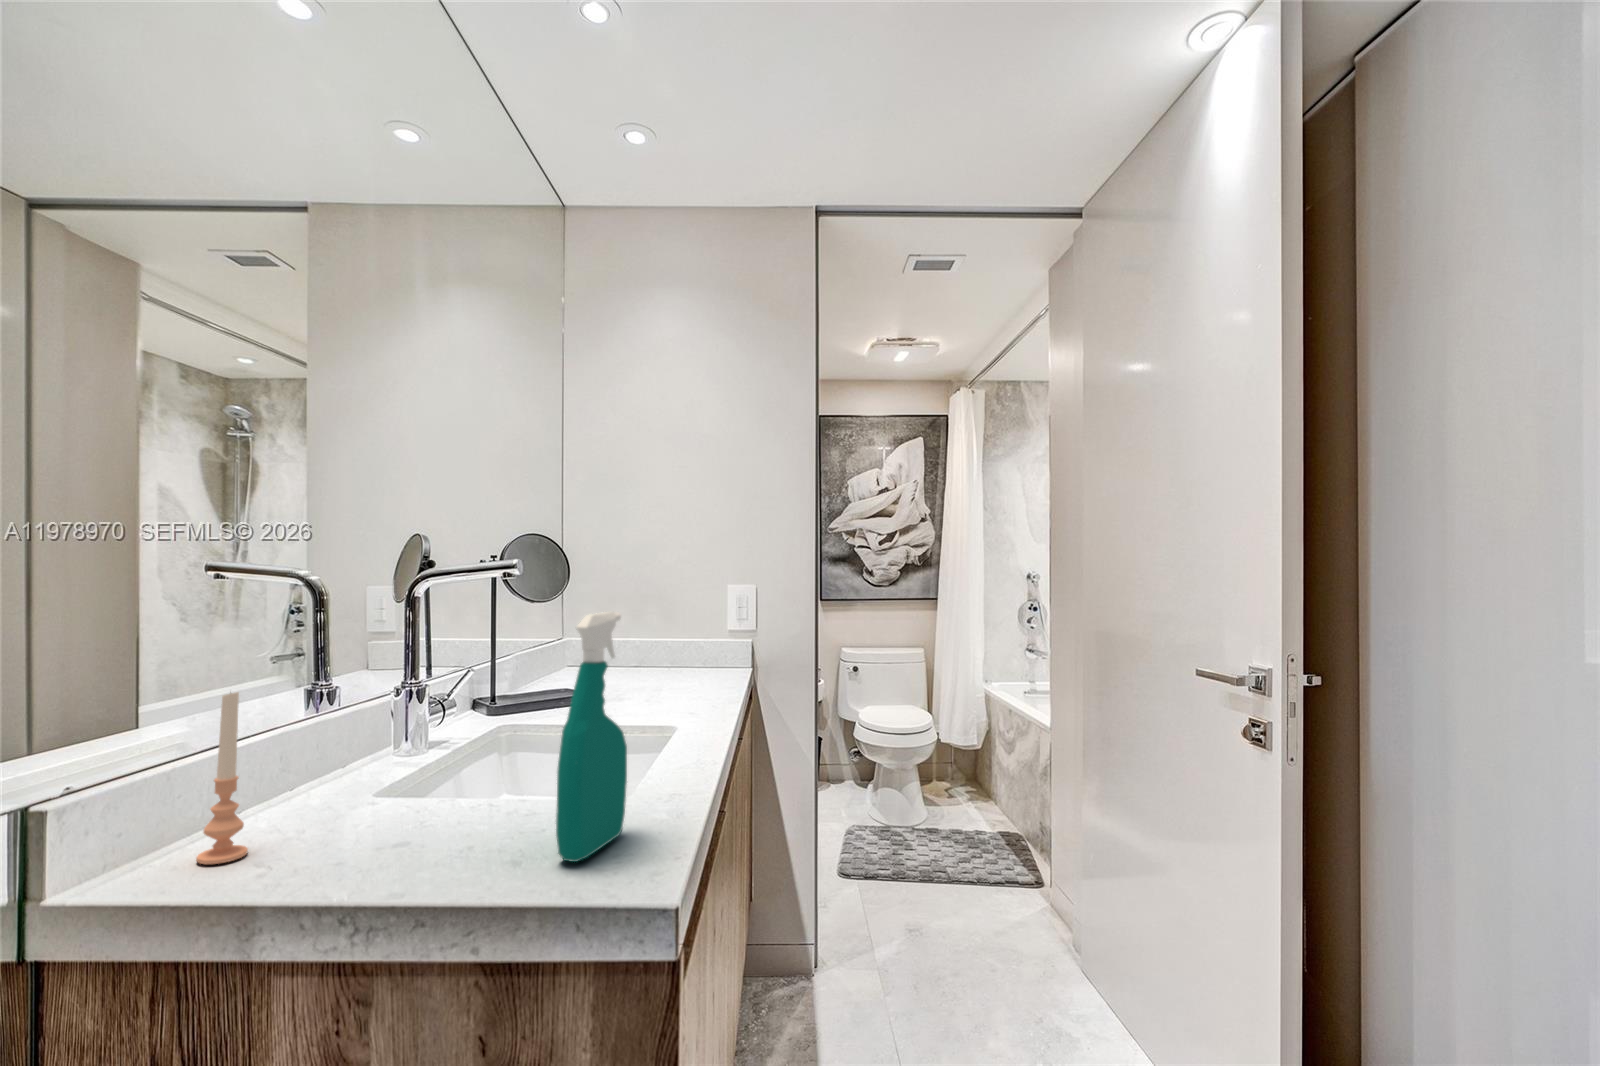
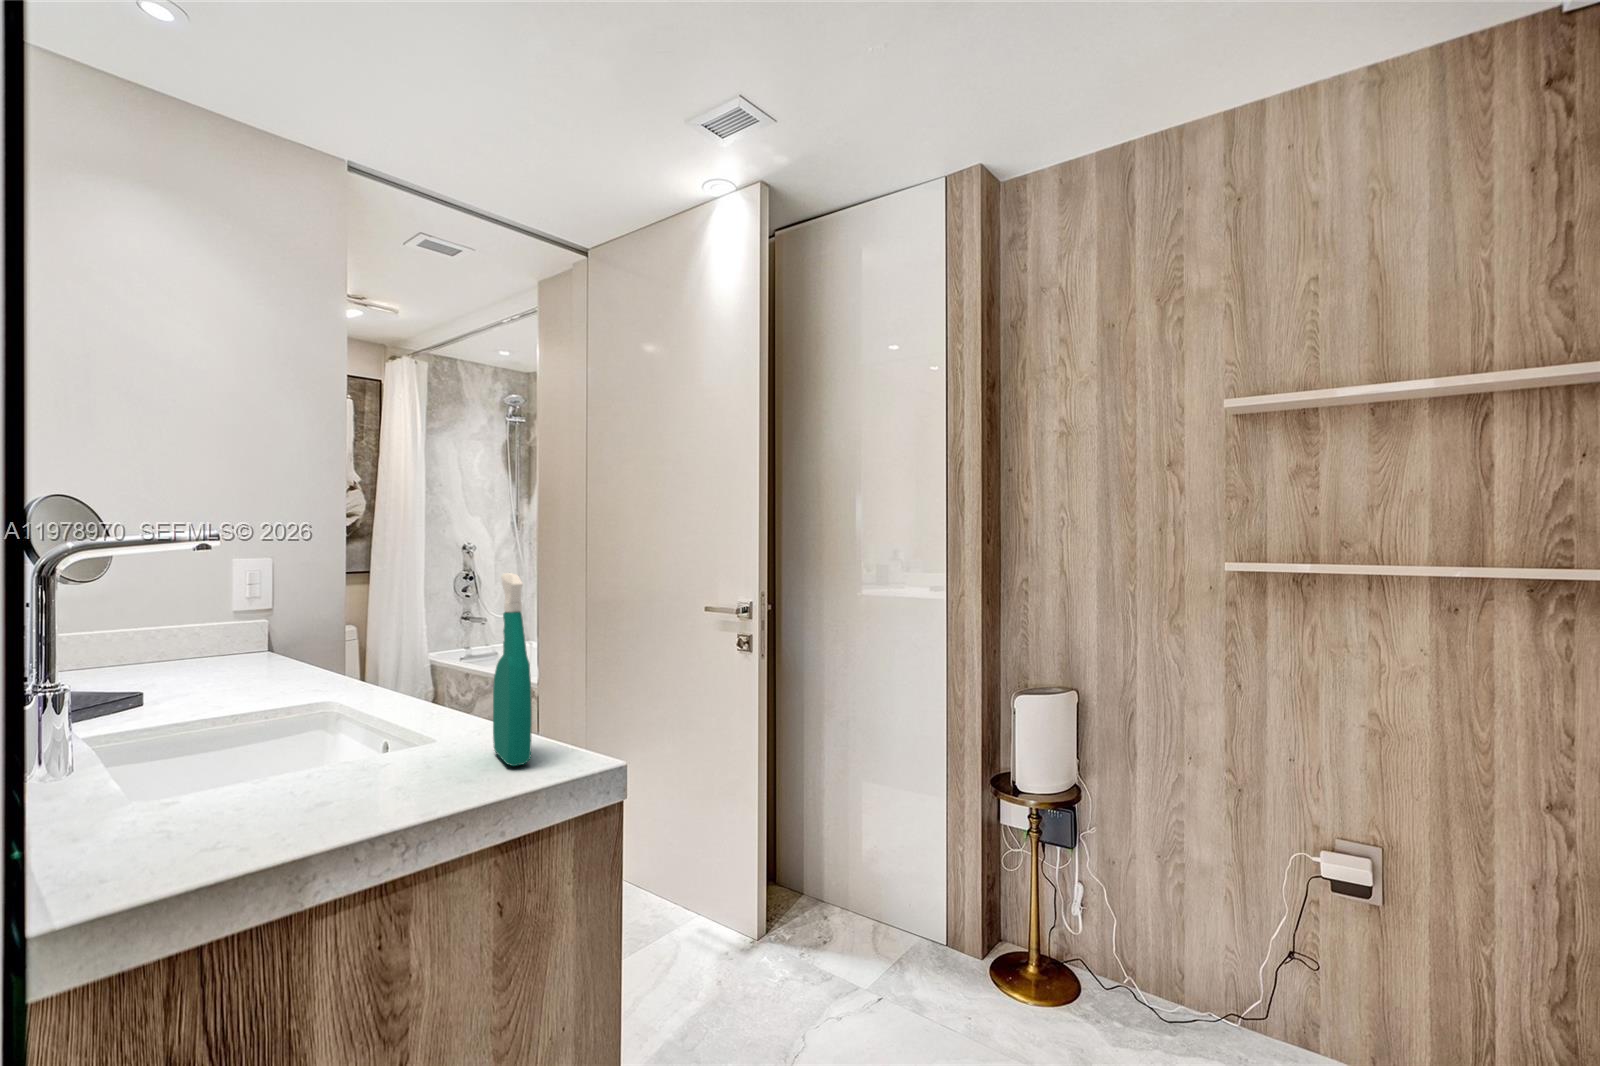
candle: present [196,692,248,864] -> none [139,676,196,862]

